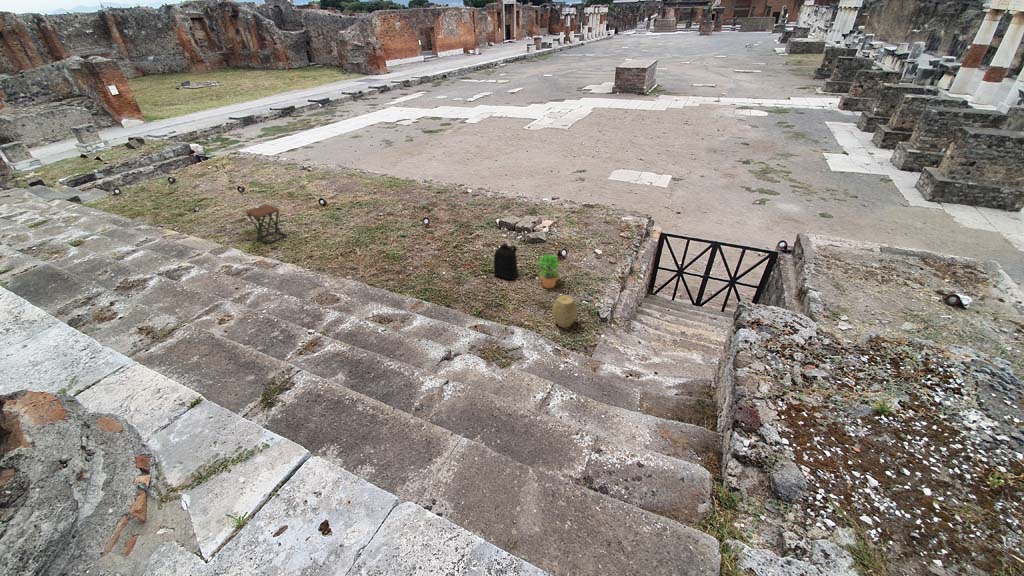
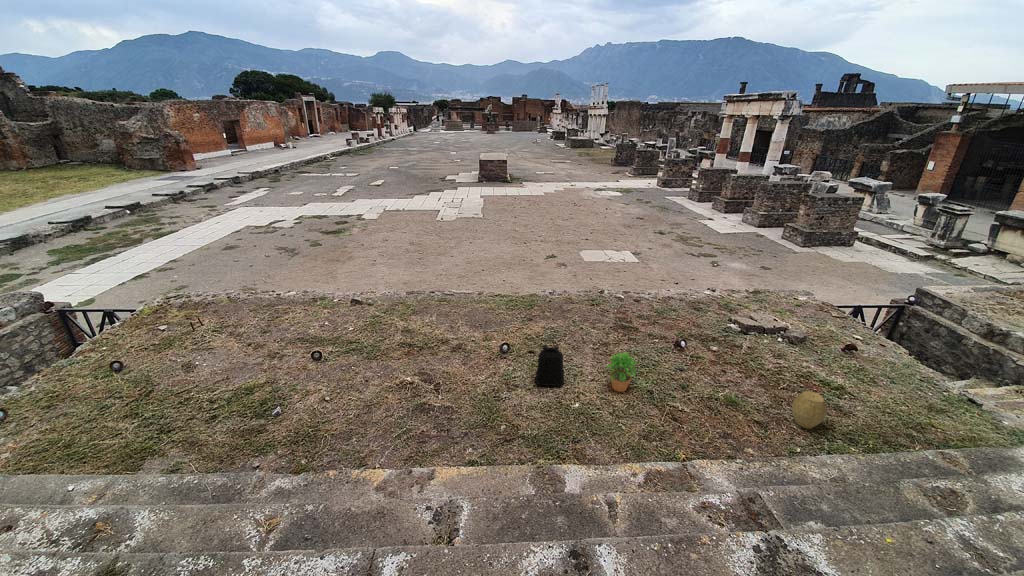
stool: present [246,204,287,244] -> none [259,367,321,431]
backpack: present [494,243,518,280] -> present [536,345,564,386]
potted plant: present [538,255,560,288] -> present [607,353,635,392]

